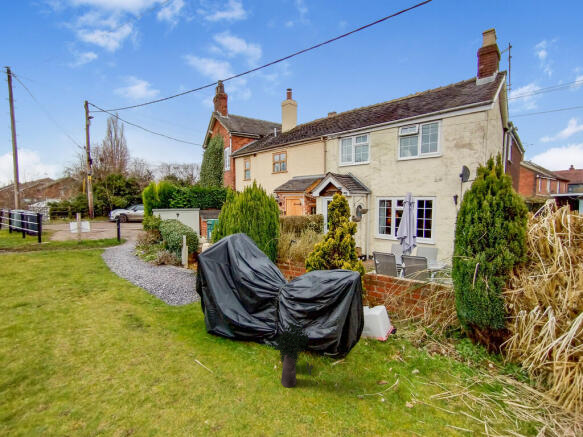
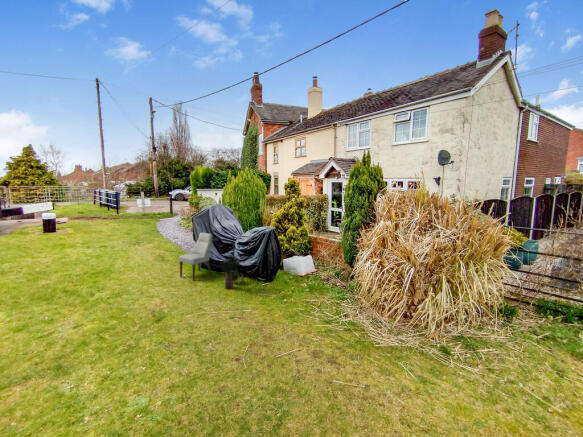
chair: none [183,278,238,371] -> present [179,233,212,281]

